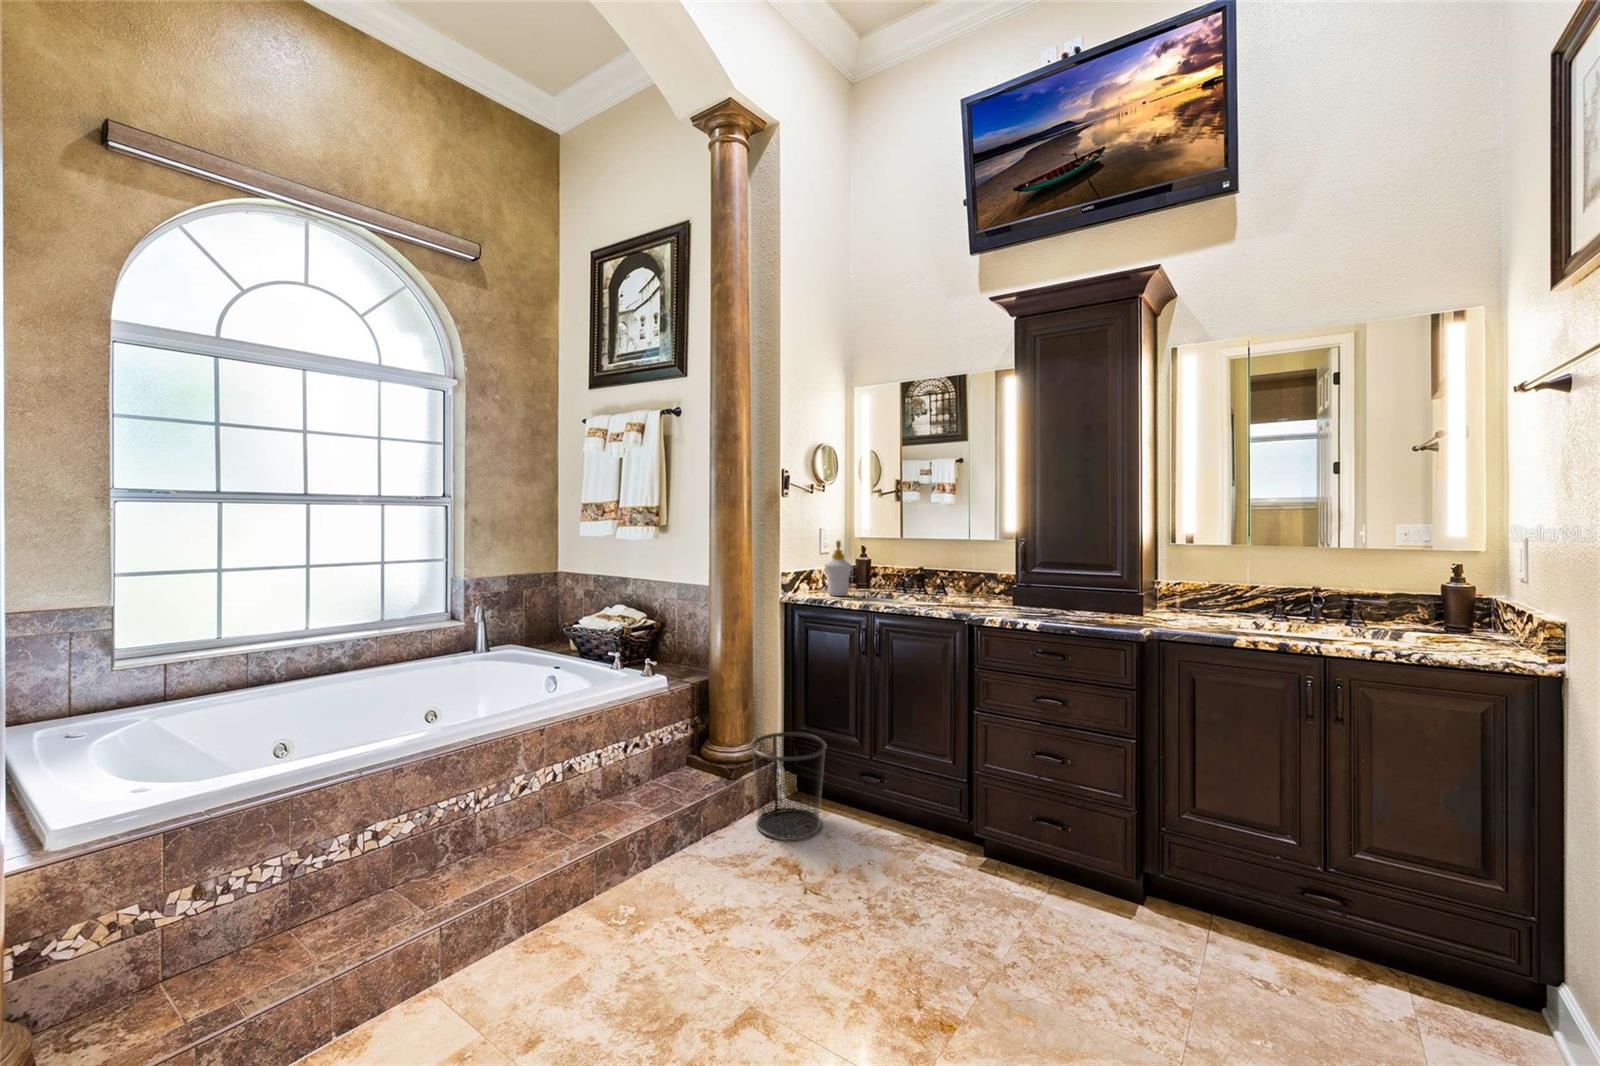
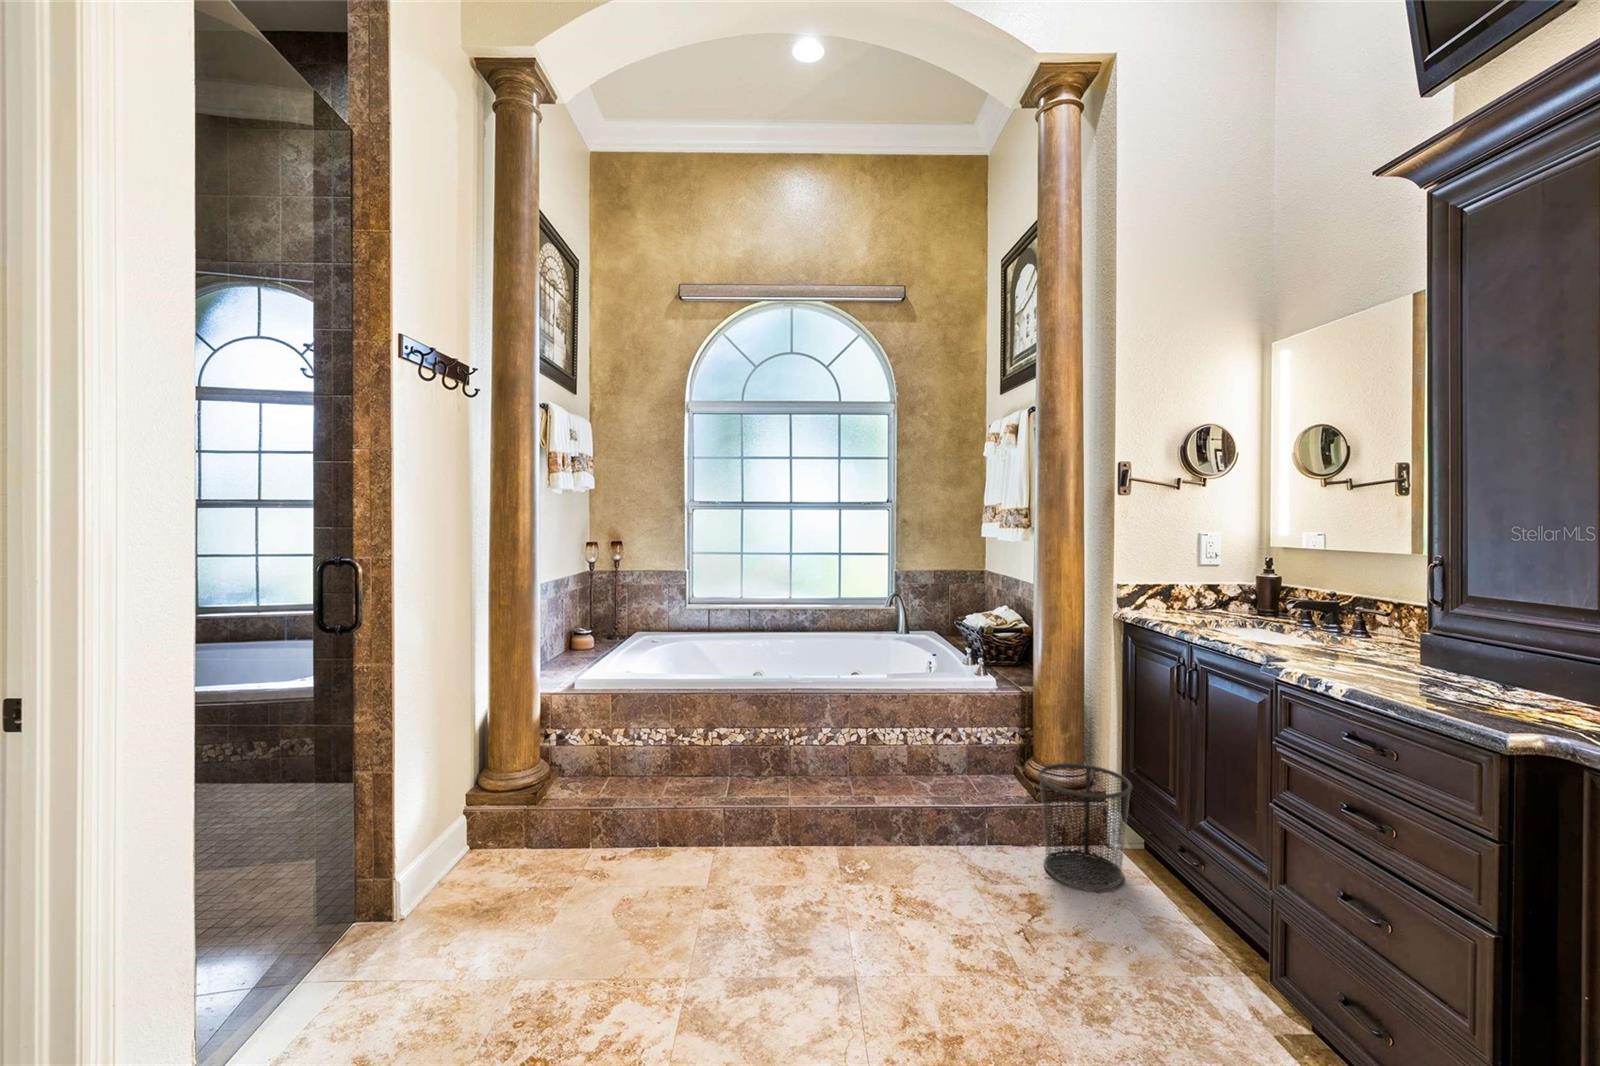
soap bottle: present [825,540,852,596] -> none [1181,547,1222,619]

